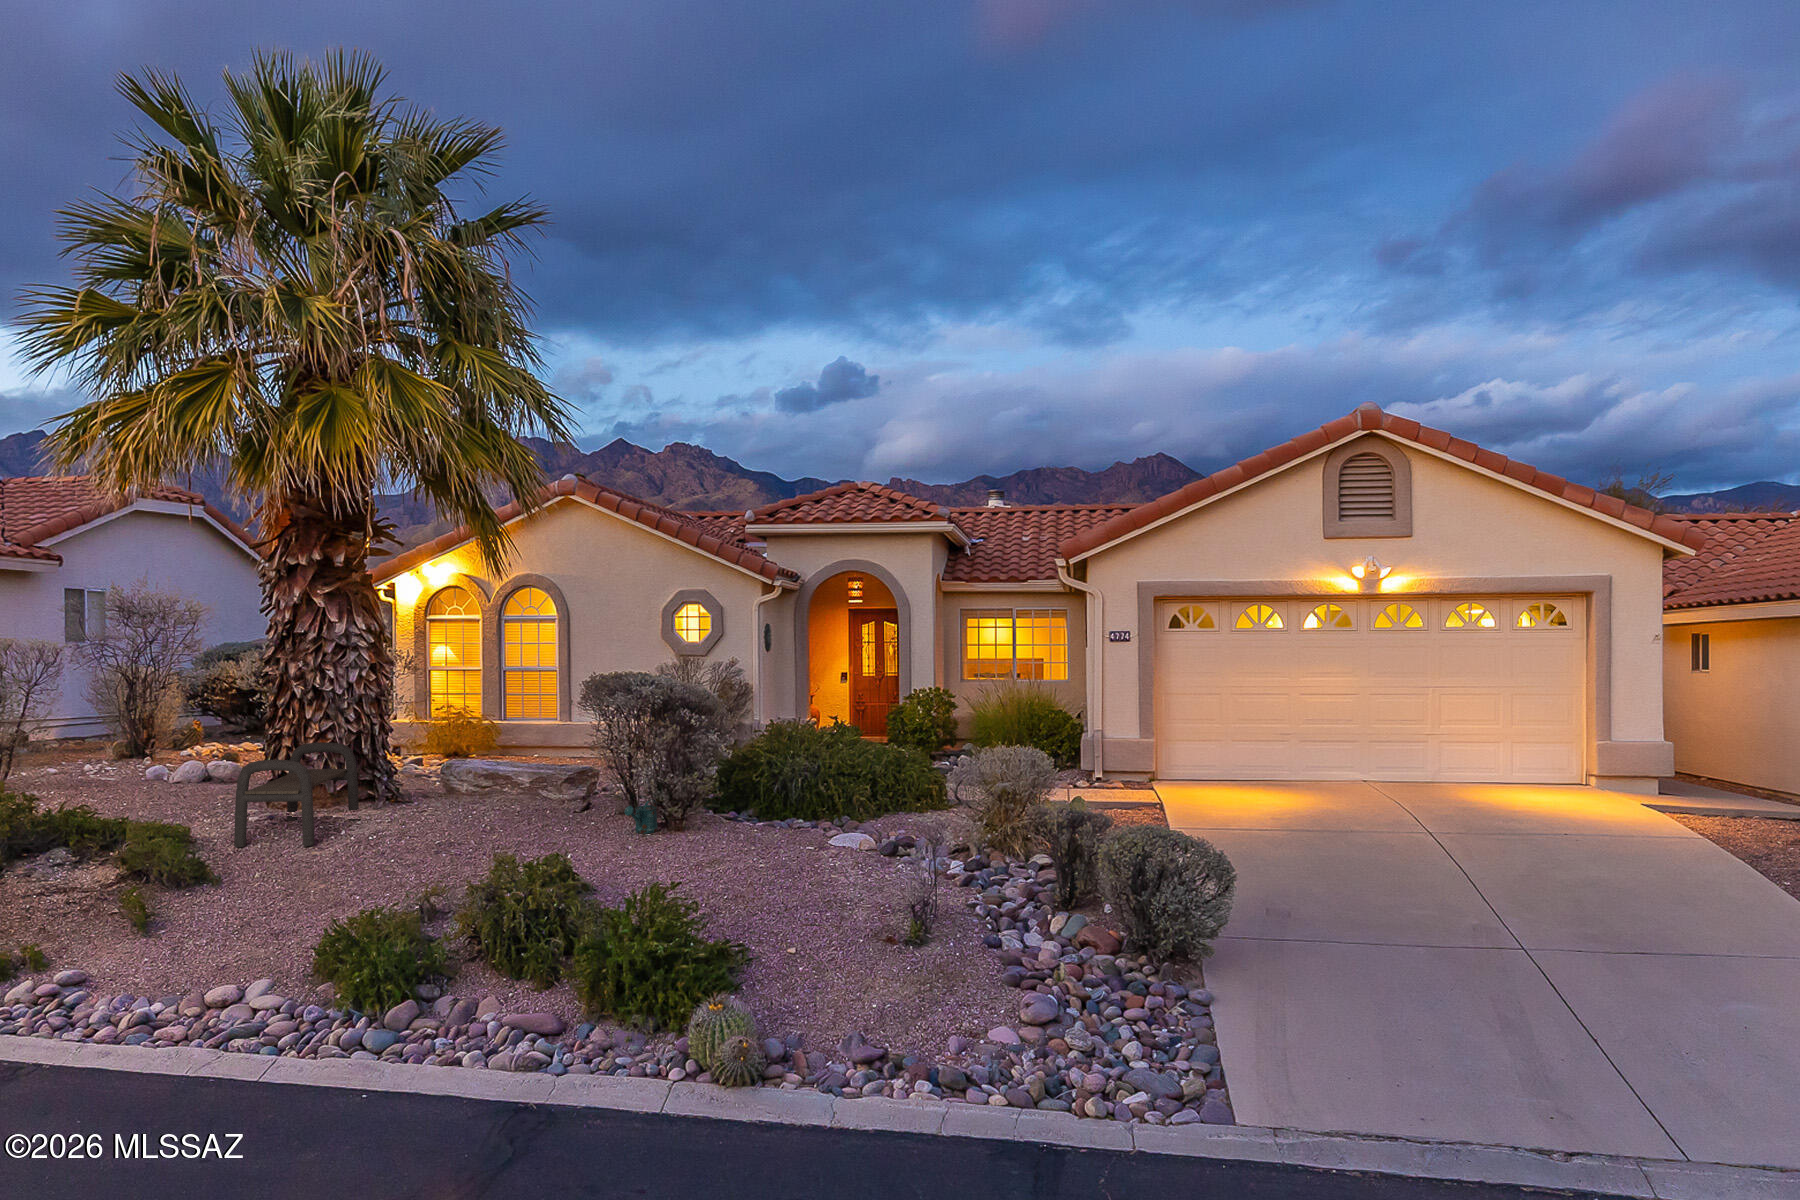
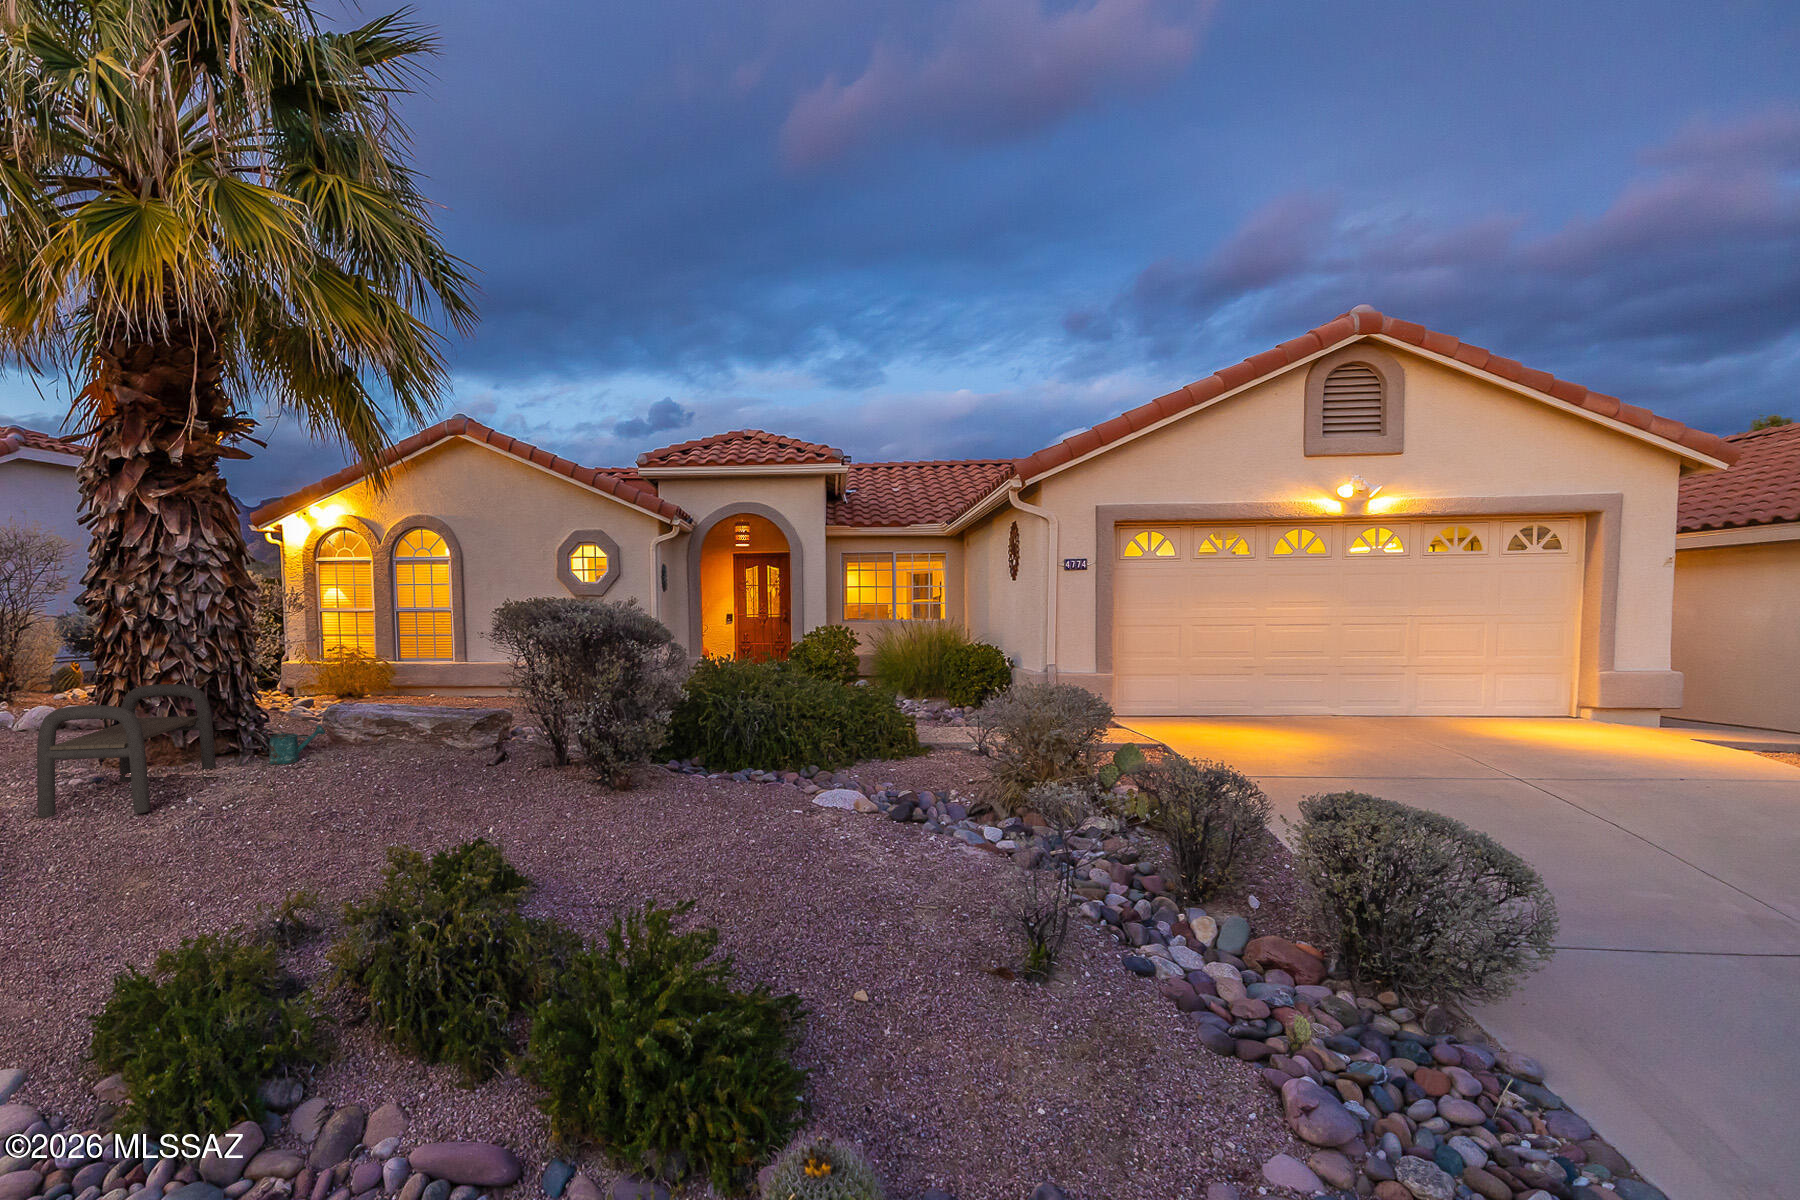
watering can: present [625,799,658,834] -> present [260,725,325,764]

